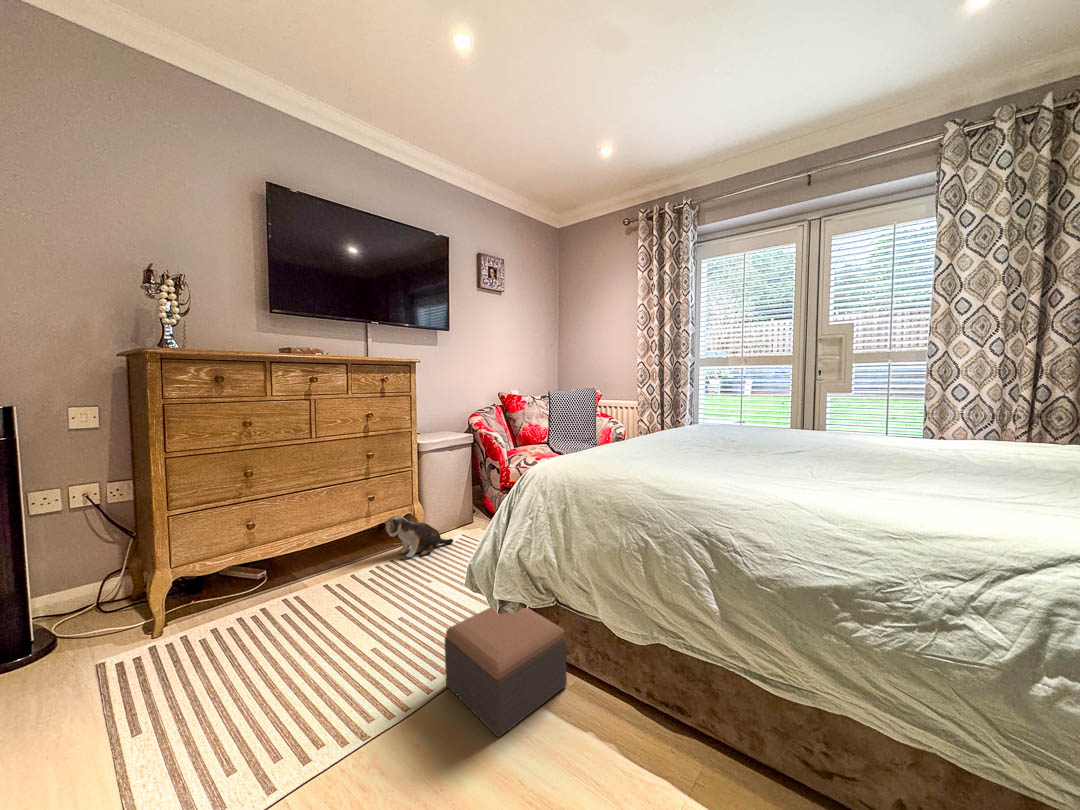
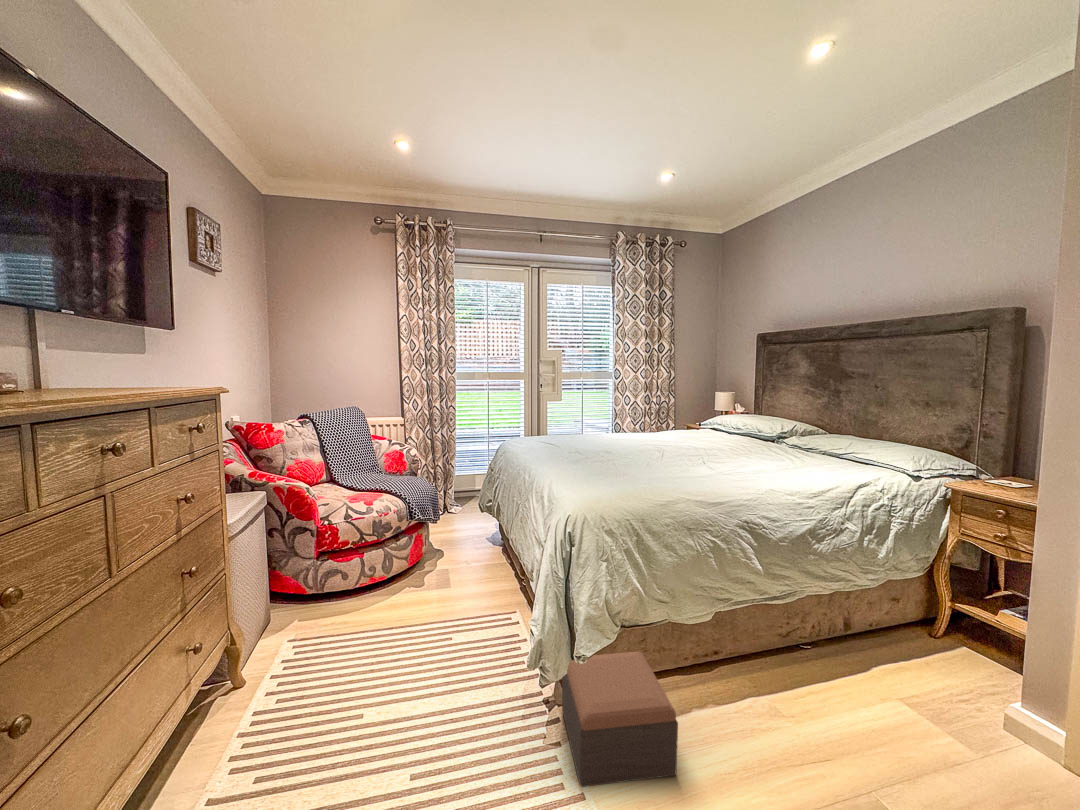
plush toy: present [381,516,453,557] -> none [202,655,295,728]

